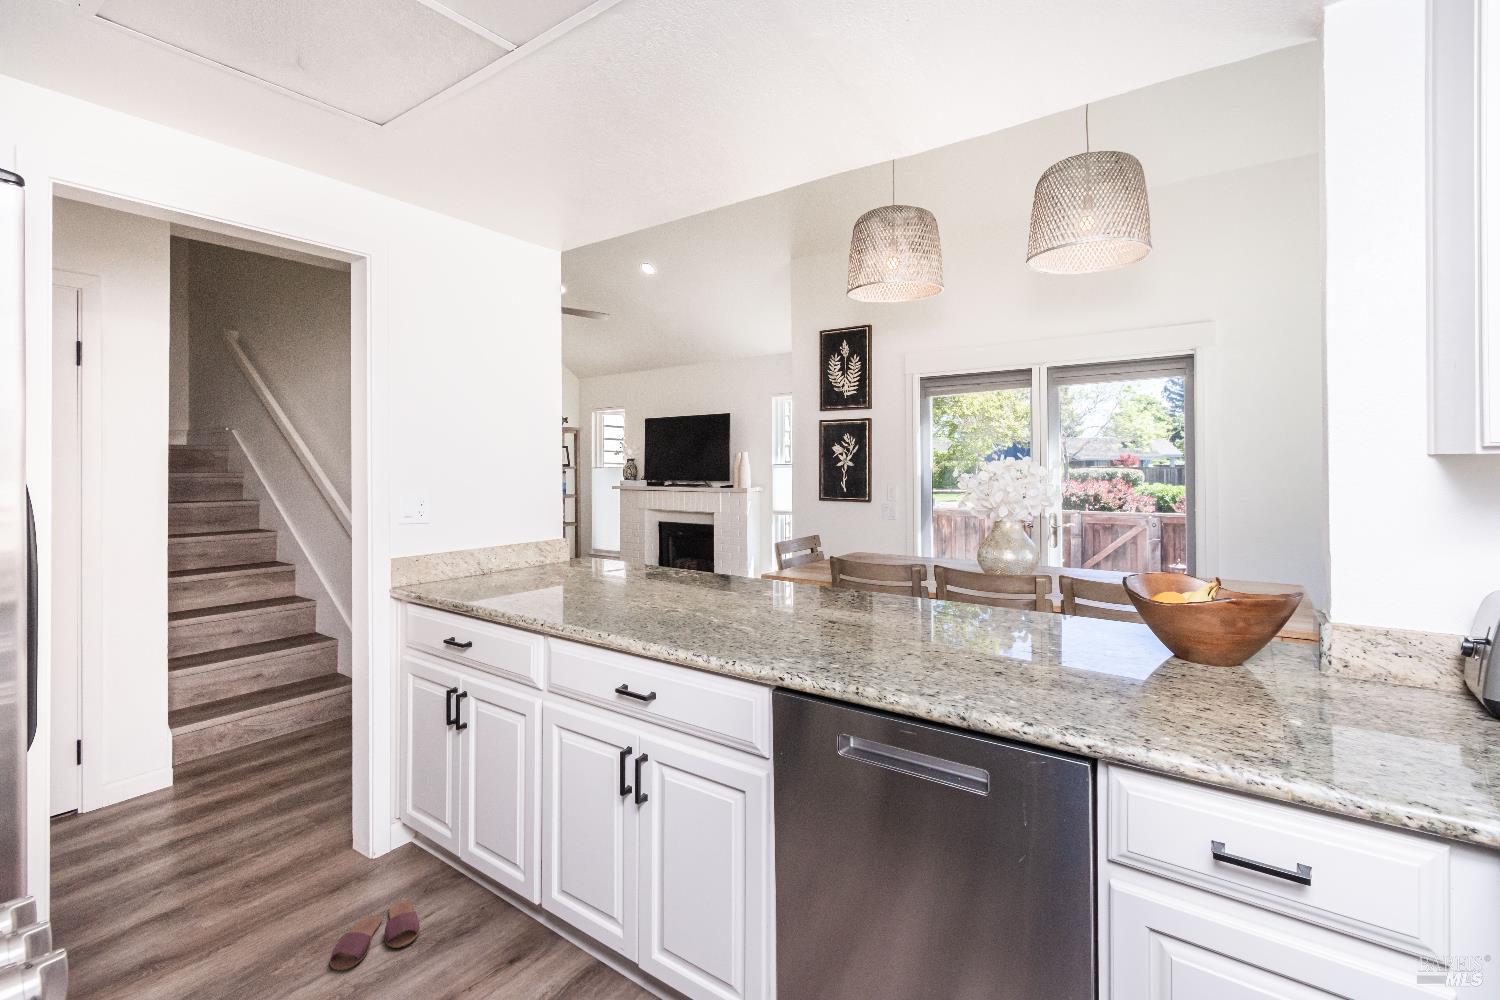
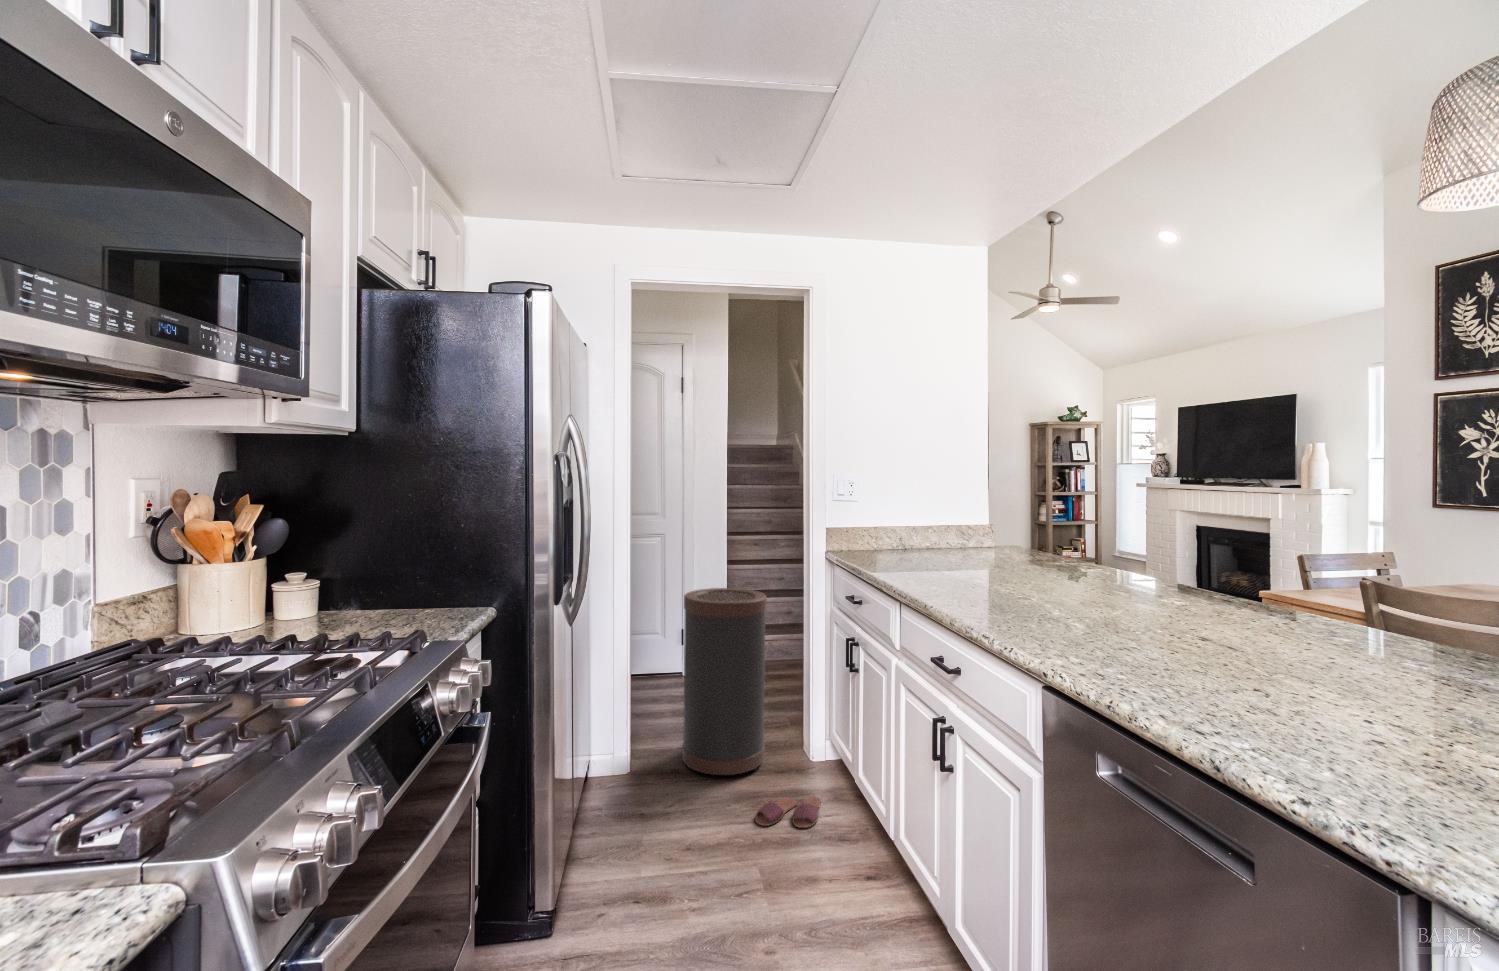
trash can: none [147,655,302,947] -> present [682,588,767,775]

